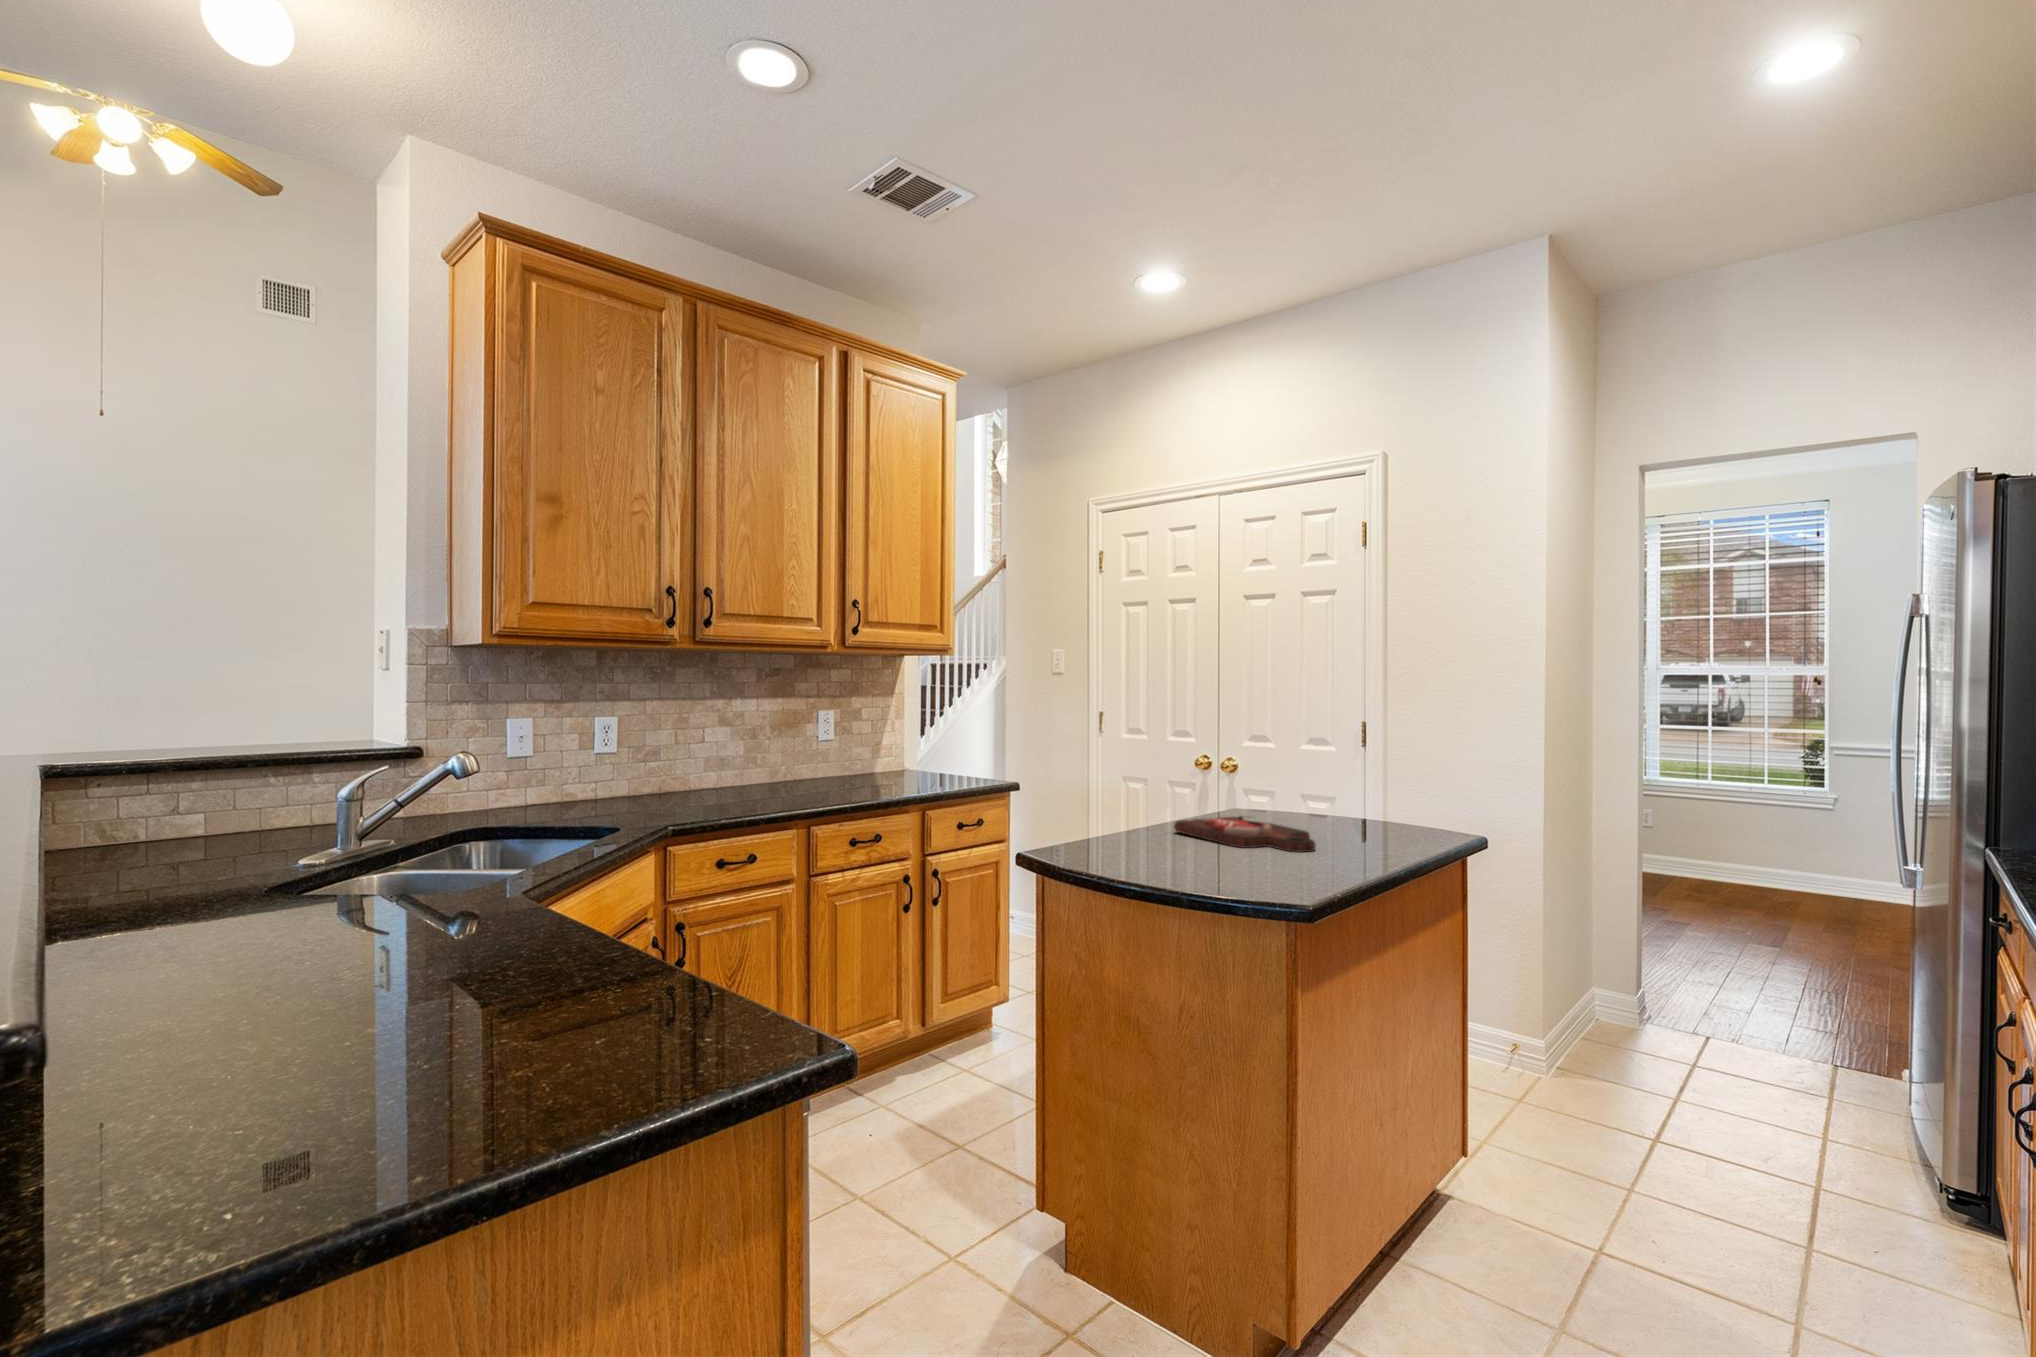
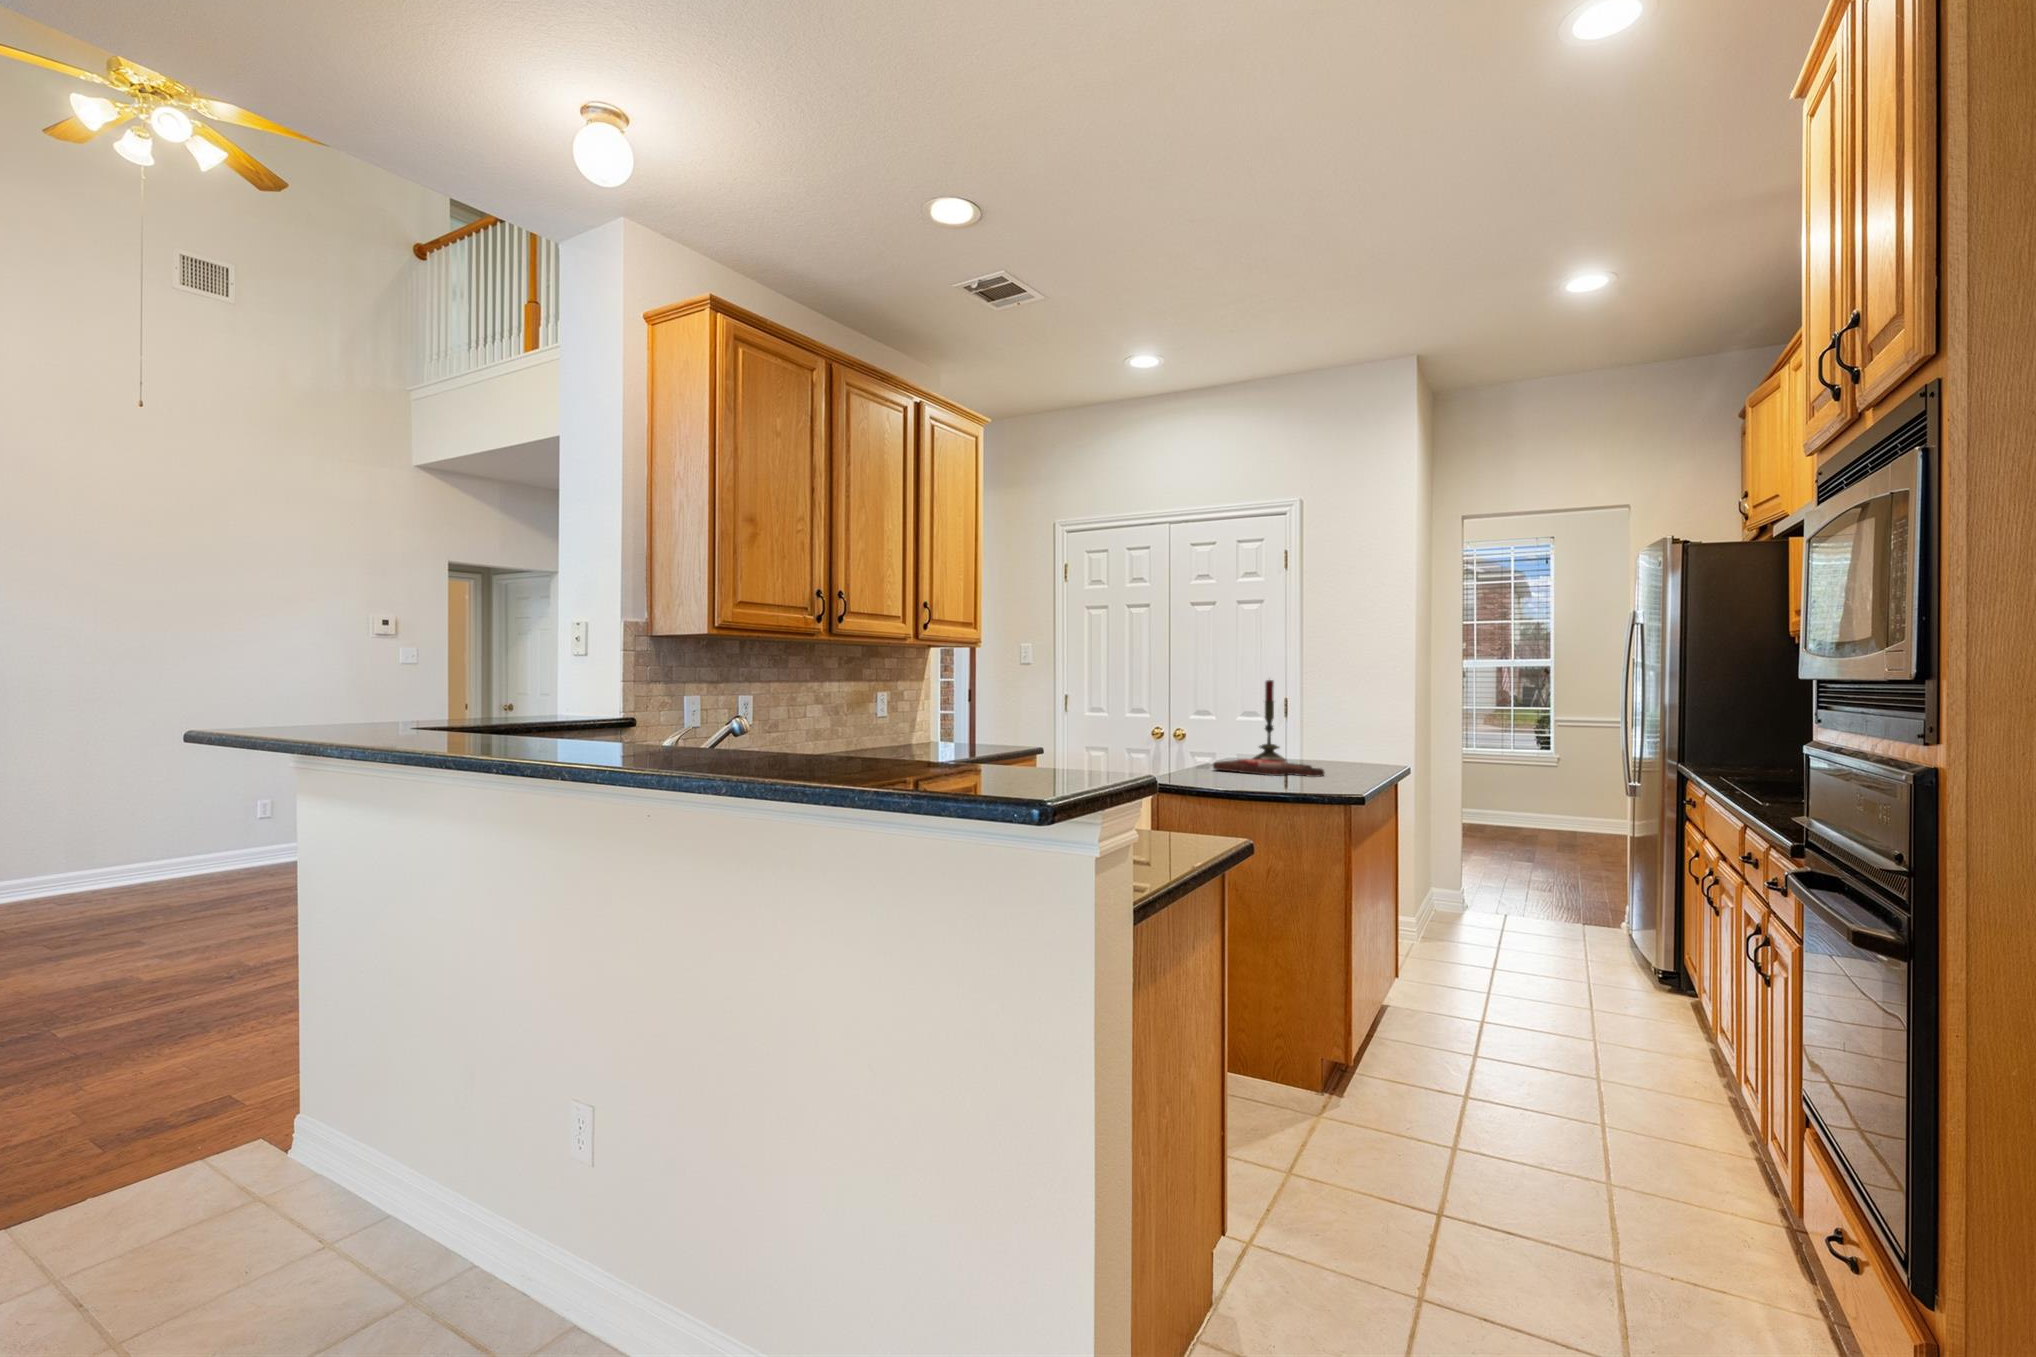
candle: none [1266,700,1314,821] -> present [1254,680,1286,761]

